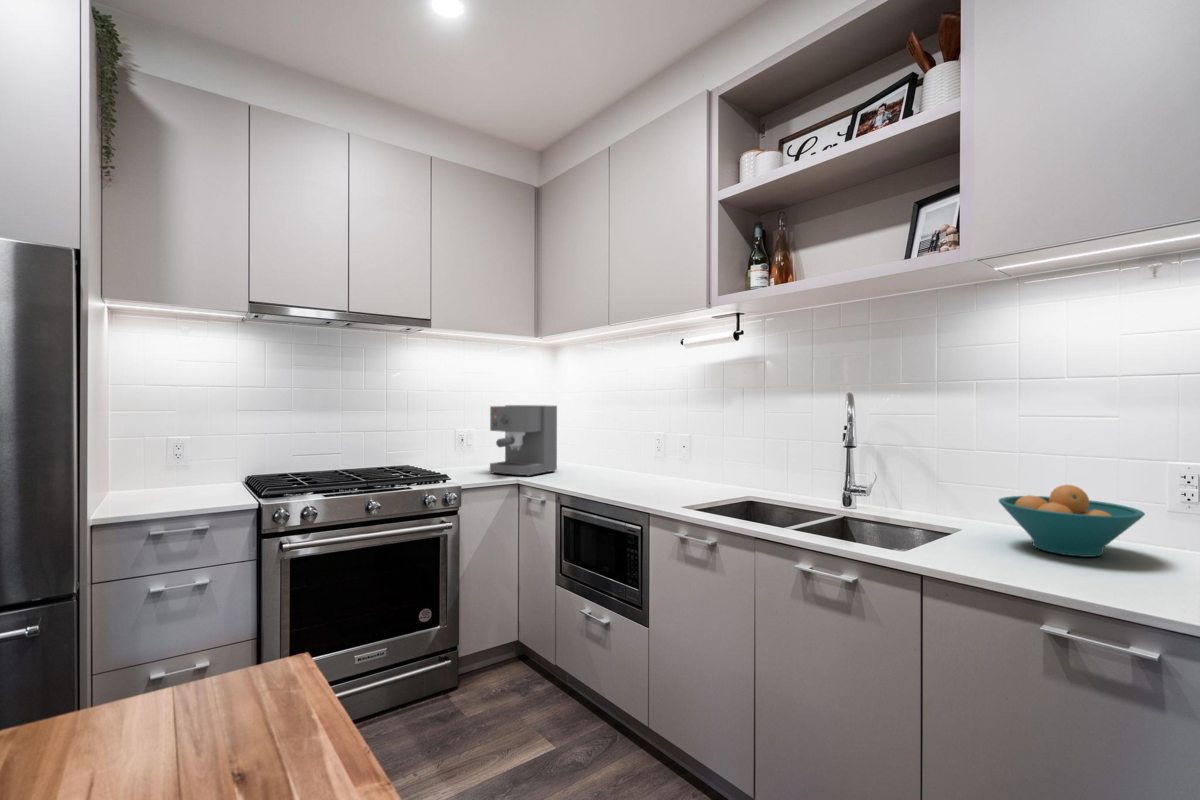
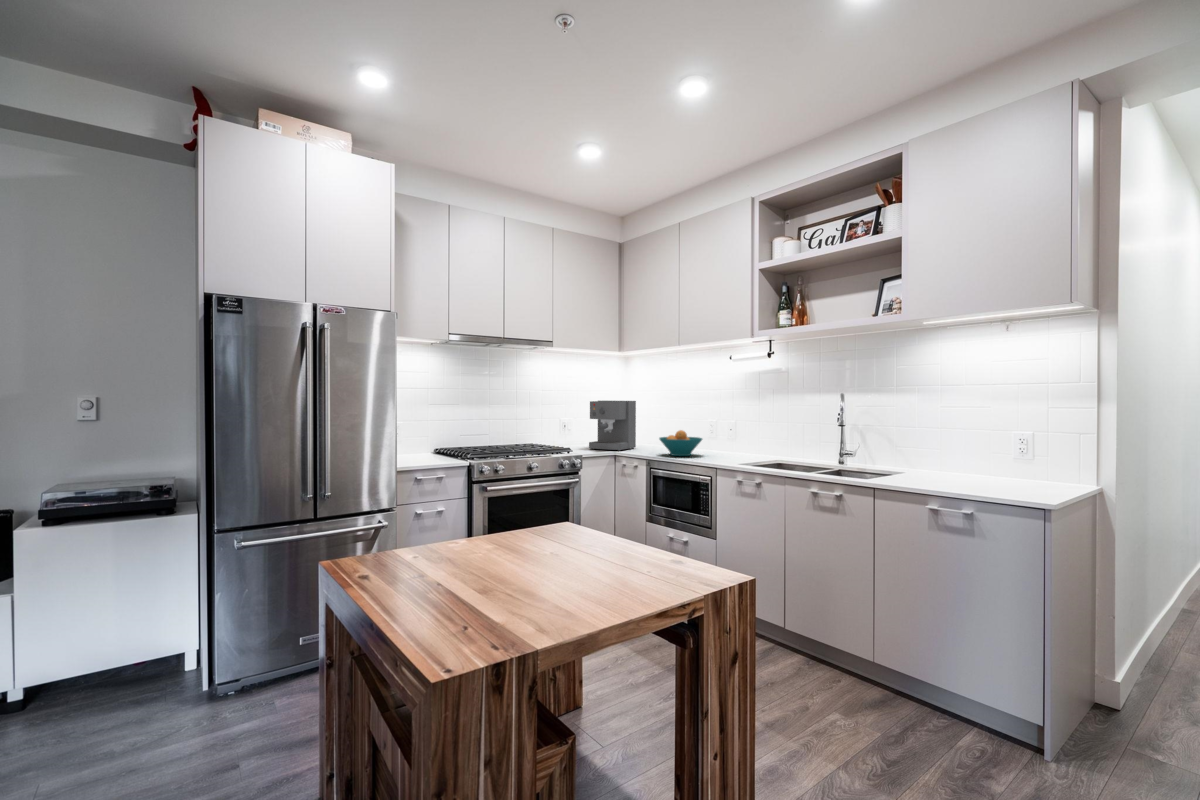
fruit bowl: present [999,485,1145,557] -> present [659,430,702,456]

